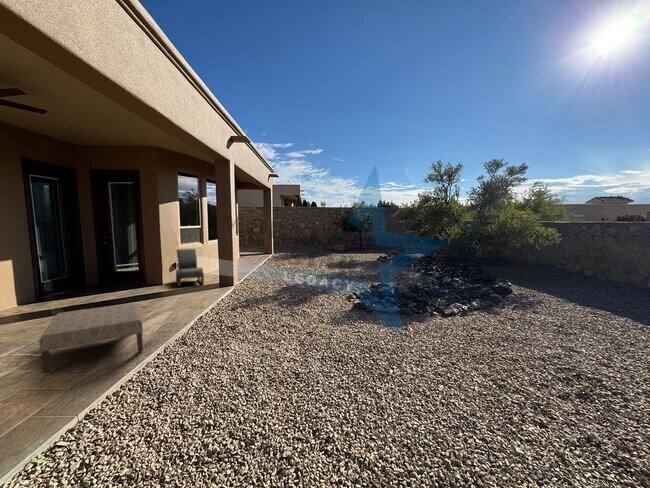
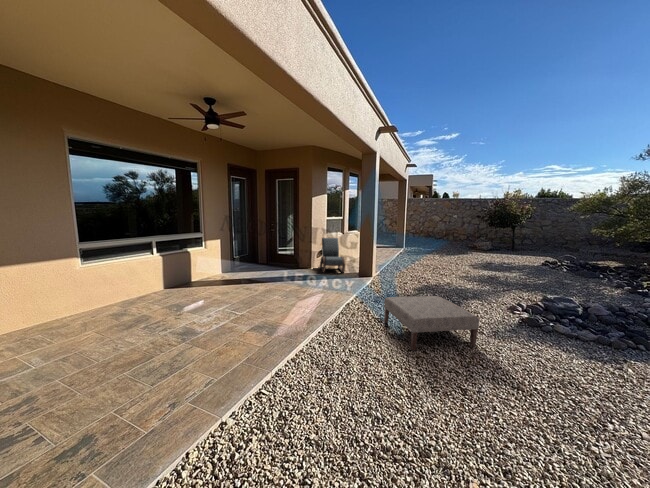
ottoman: present [39,303,143,373] -> present [384,296,479,351]

